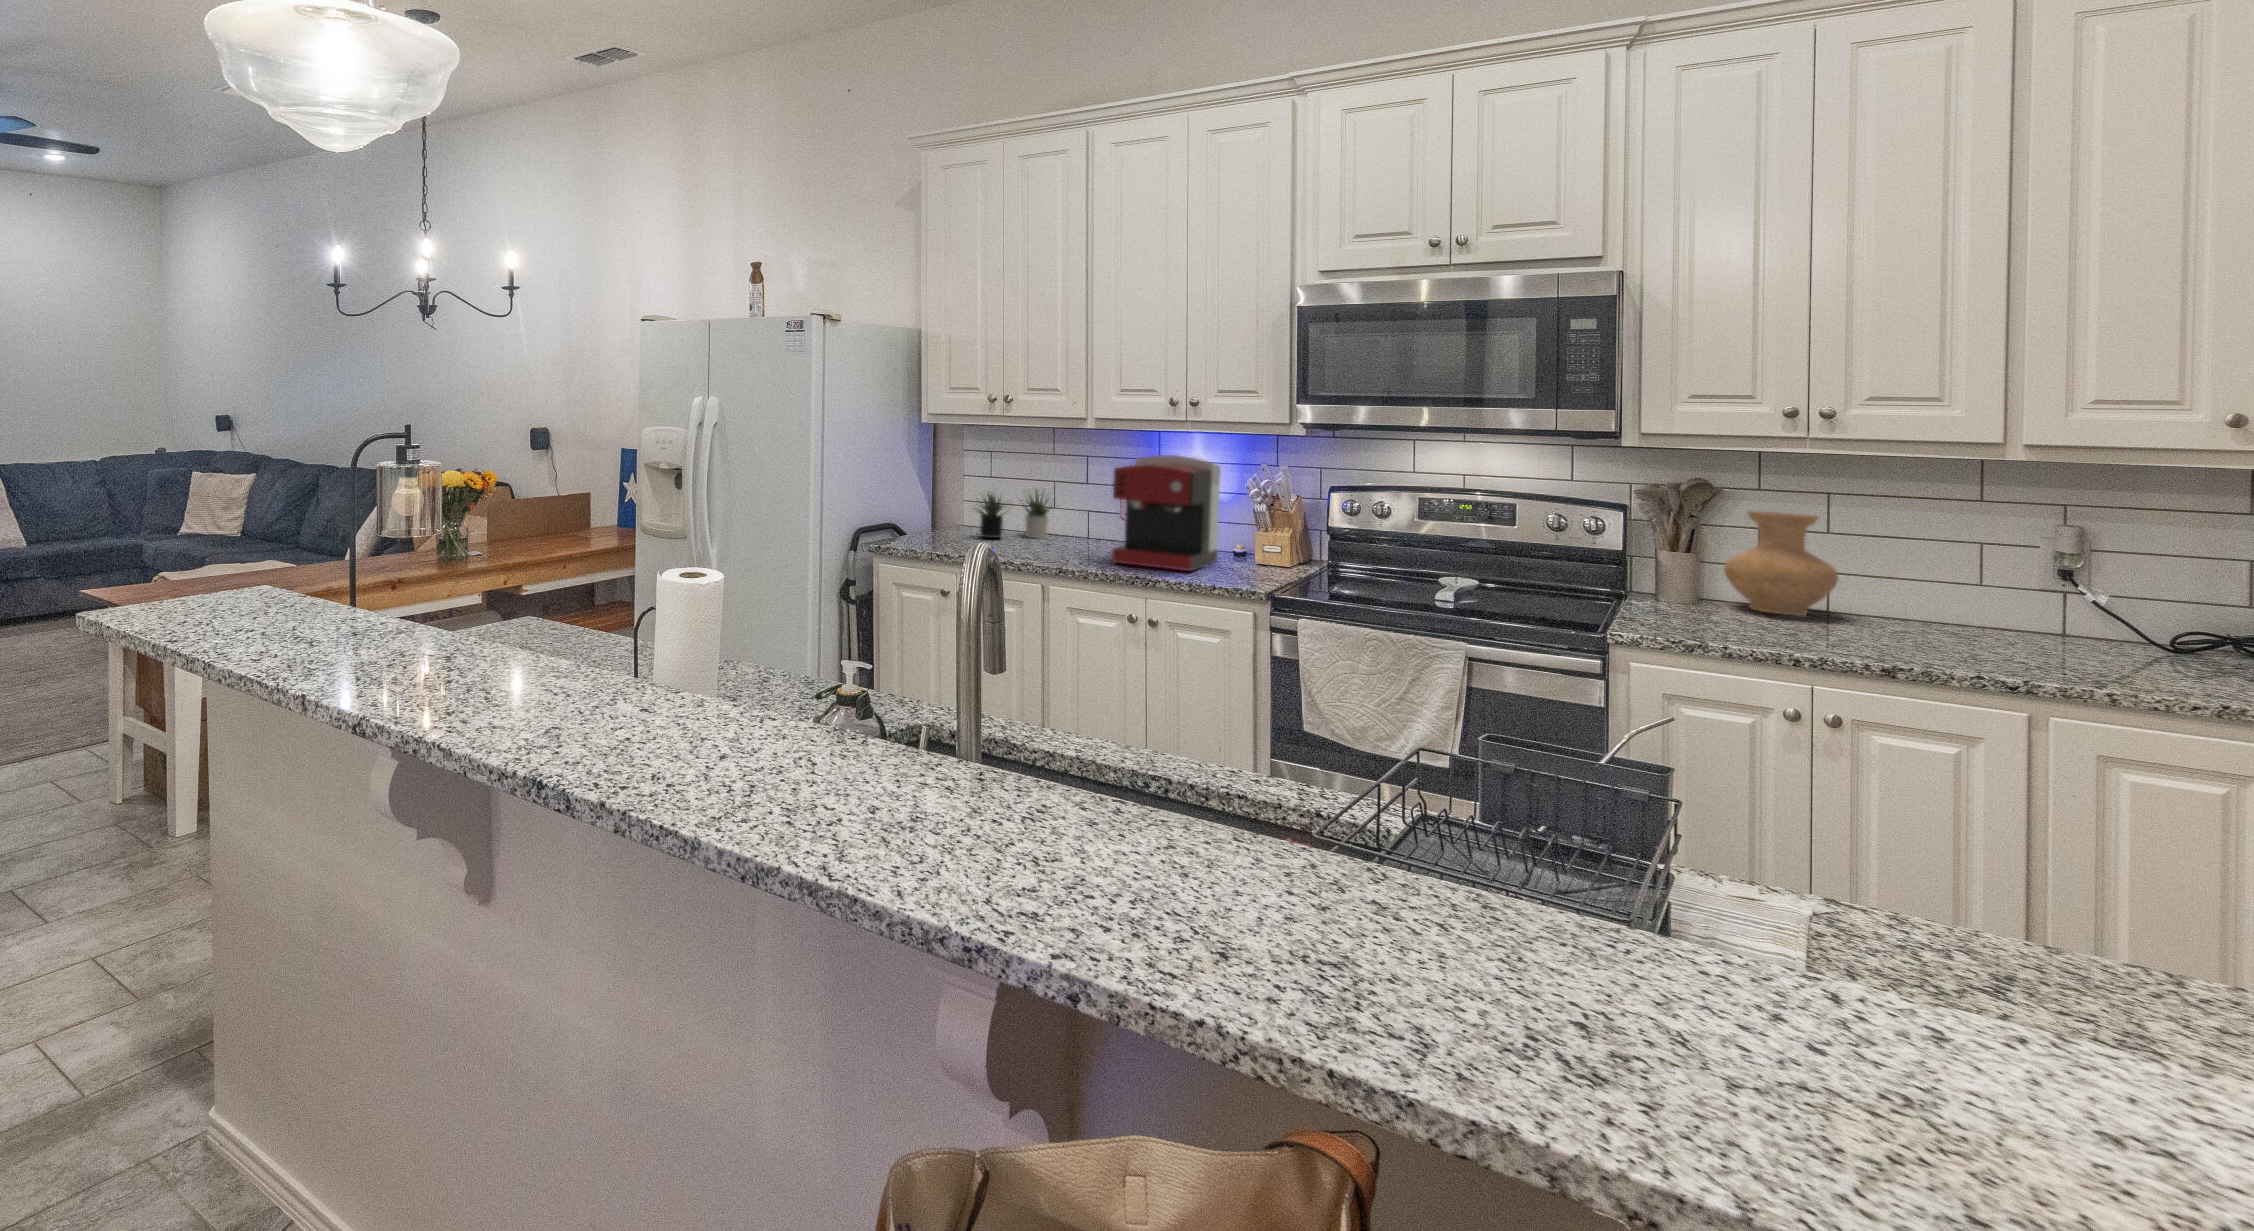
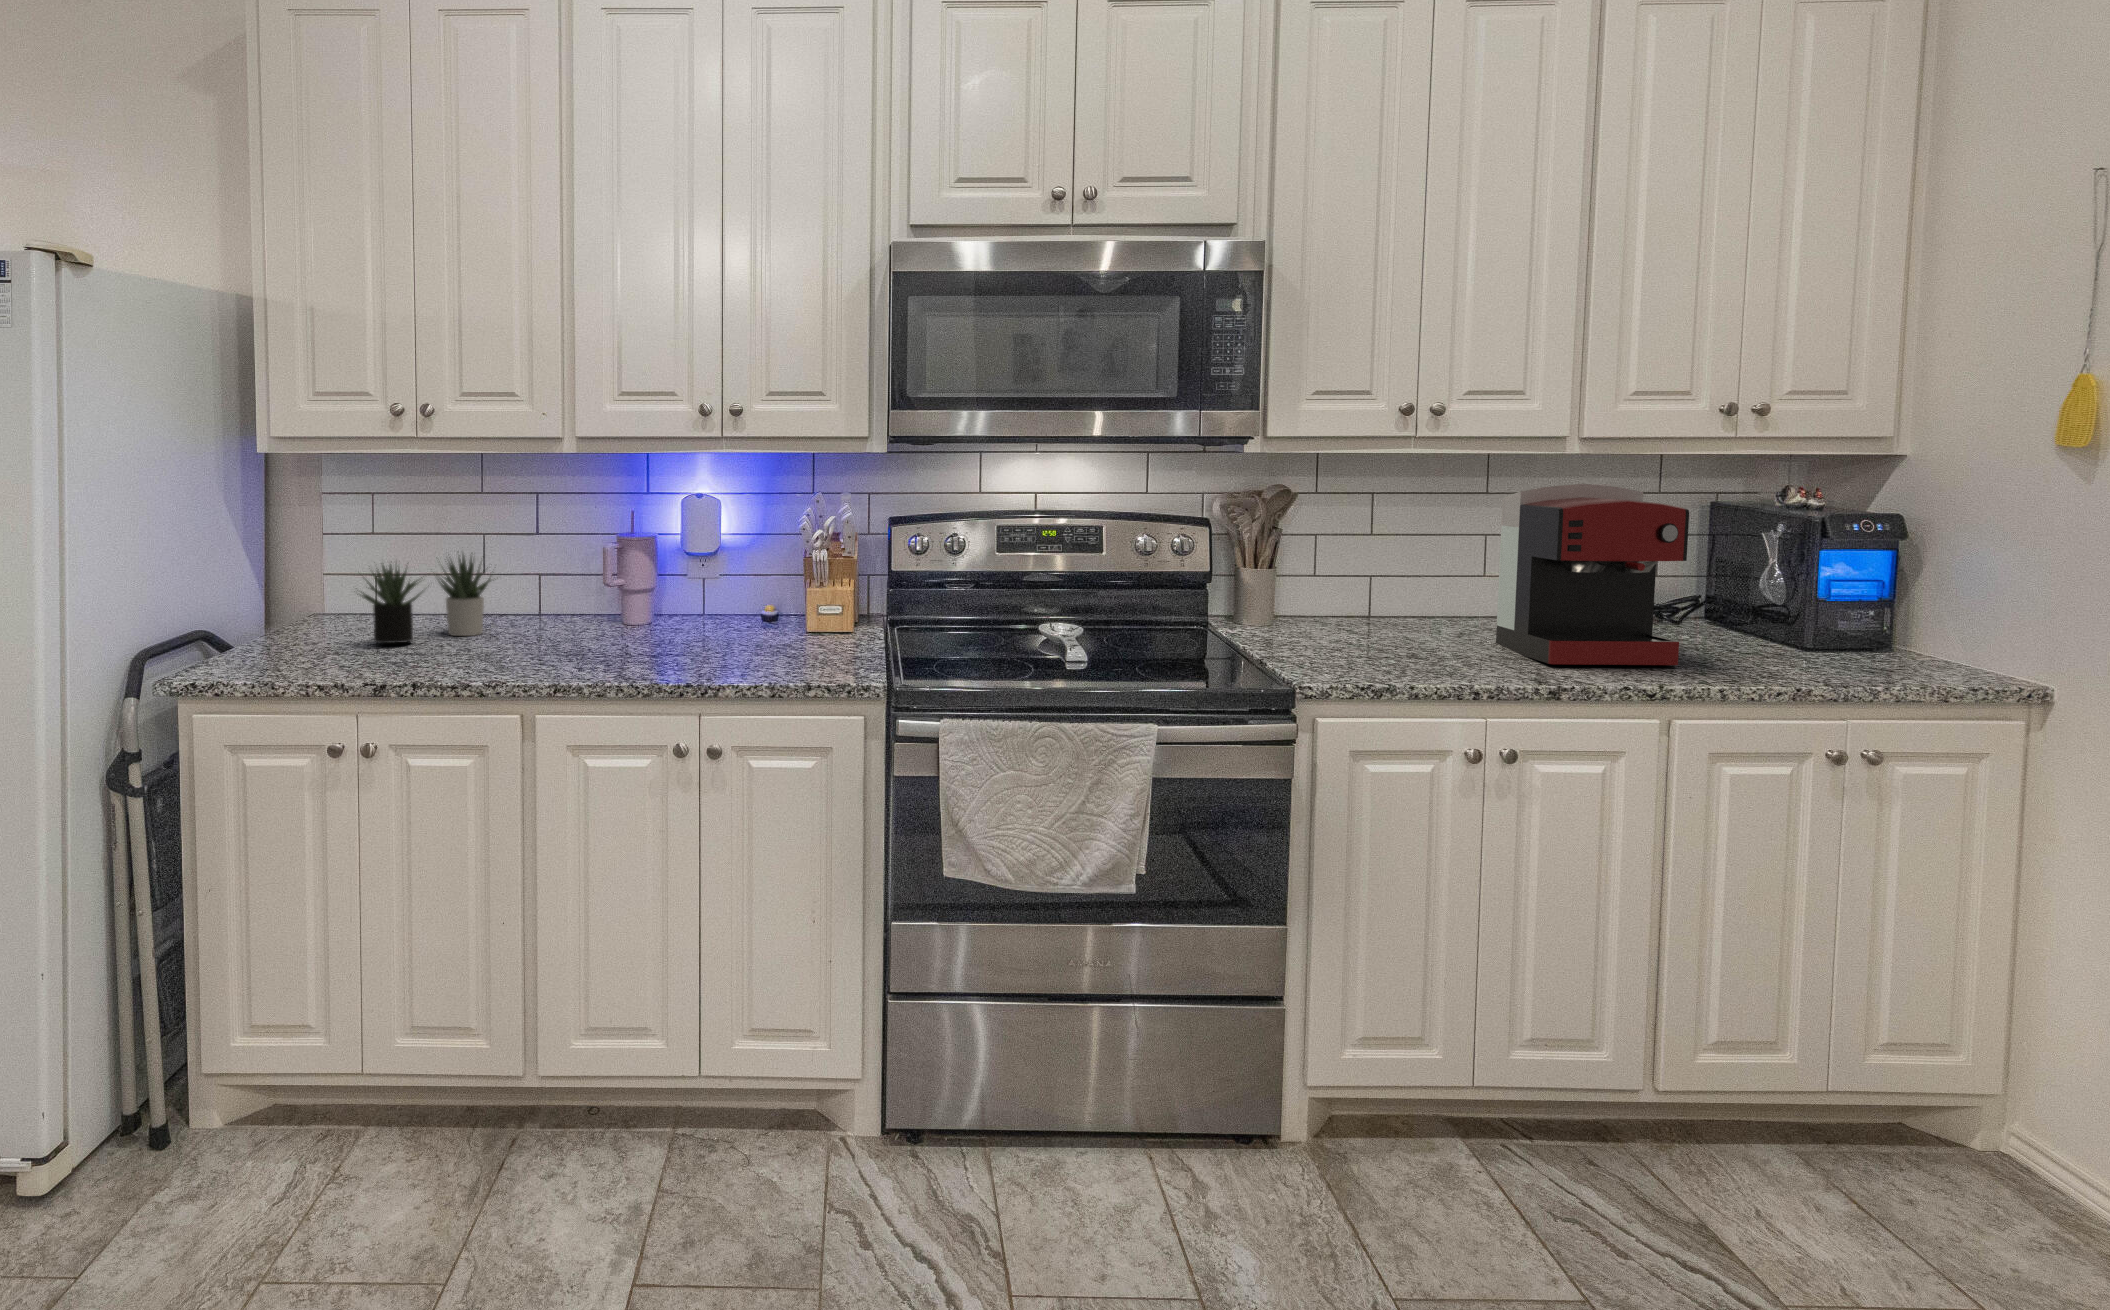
coffee maker: present [1112,455,1221,571] -> present [1496,484,1689,665]
vase: present [1724,511,1838,615] -> none [1337,520,1443,638]

